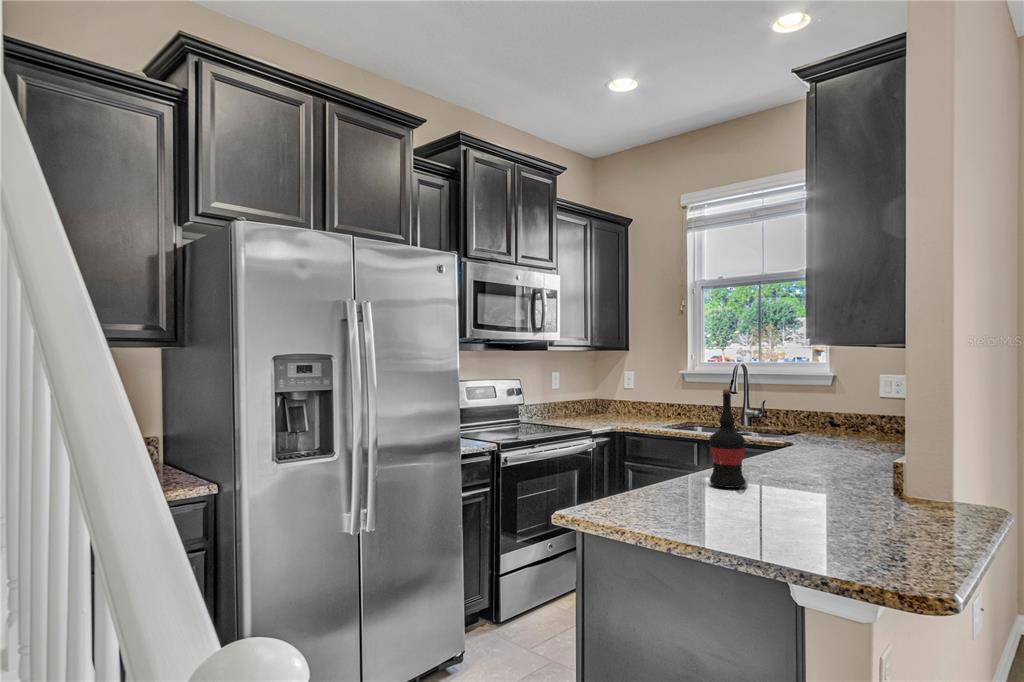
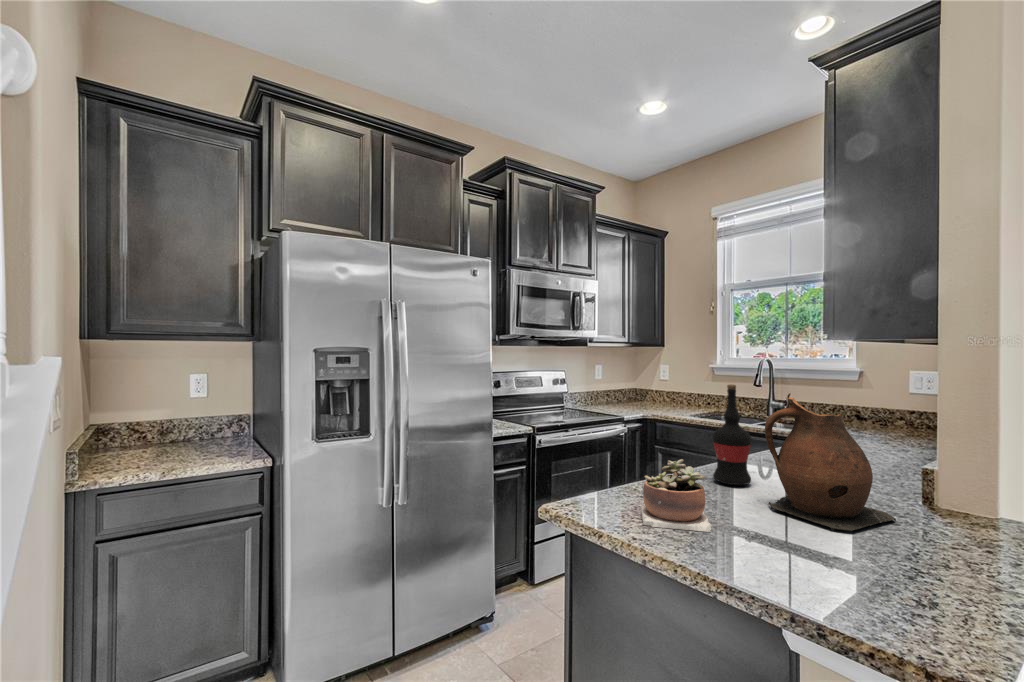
ceramic pitcher: none [762,400,873,517] -> present [765,398,896,531]
succulent plant: none [654,460,722,524] -> present [641,459,711,532]

